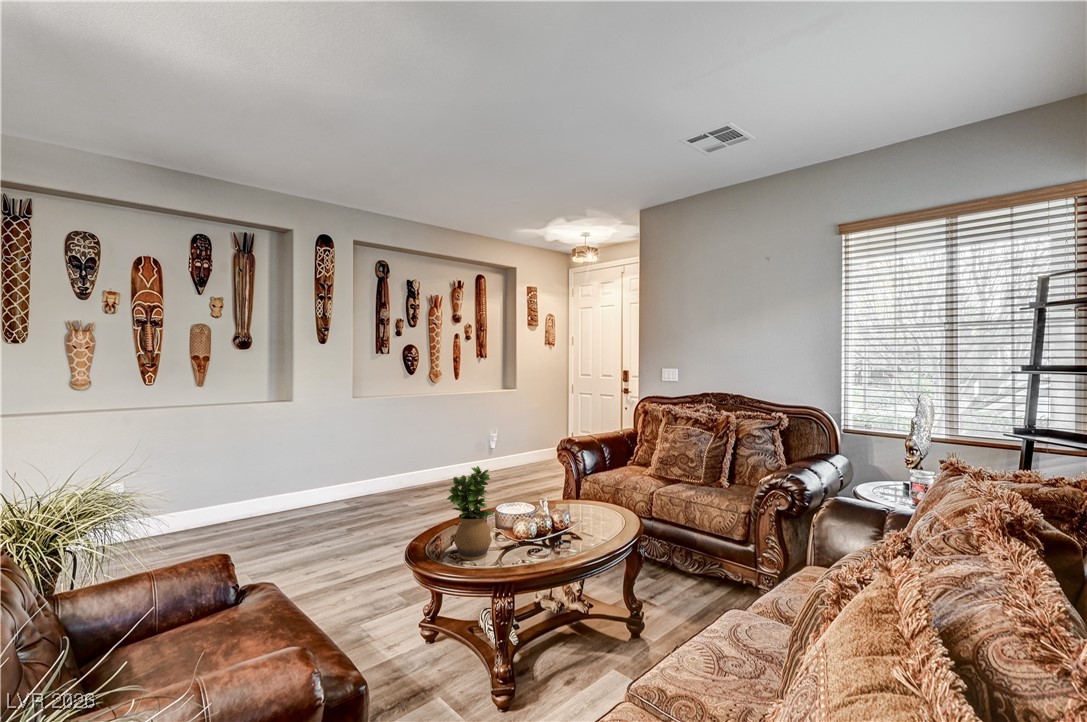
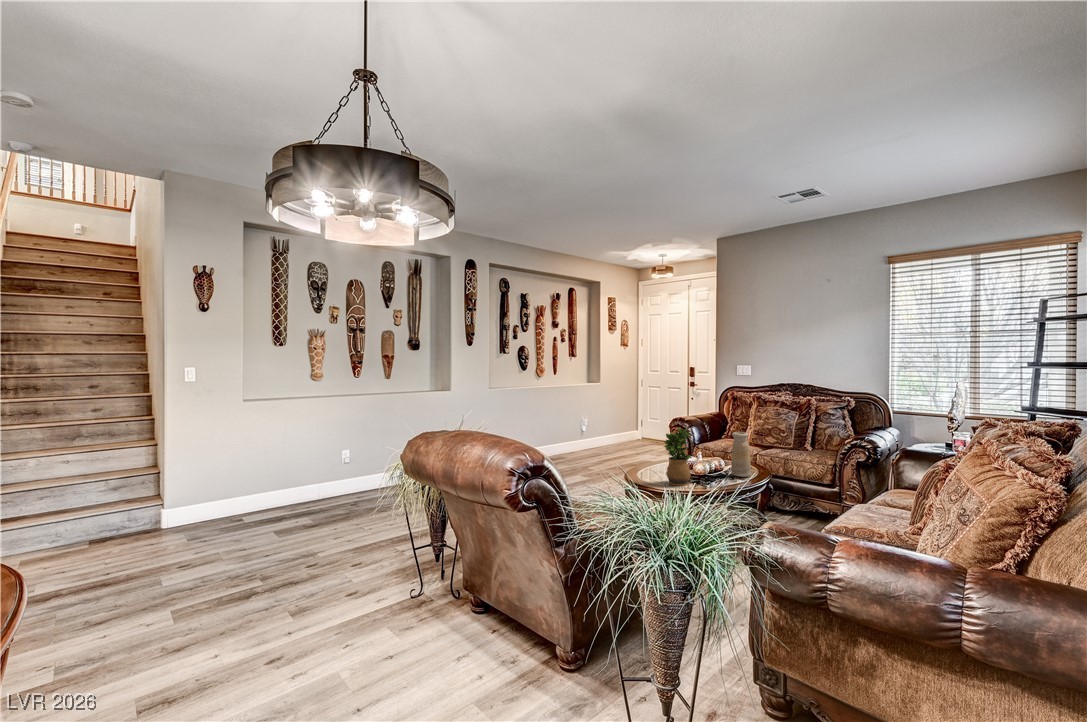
vase: none [566,472,594,542] -> present [732,432,751,477]

